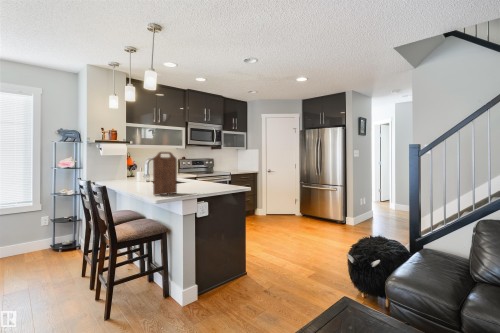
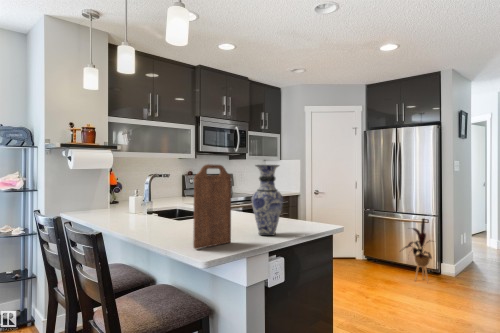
vase: none [193,152,210,191] -> present [252,165,283,236]
house plant: none [316,186,338,227] -> present [403,218,432,282]

